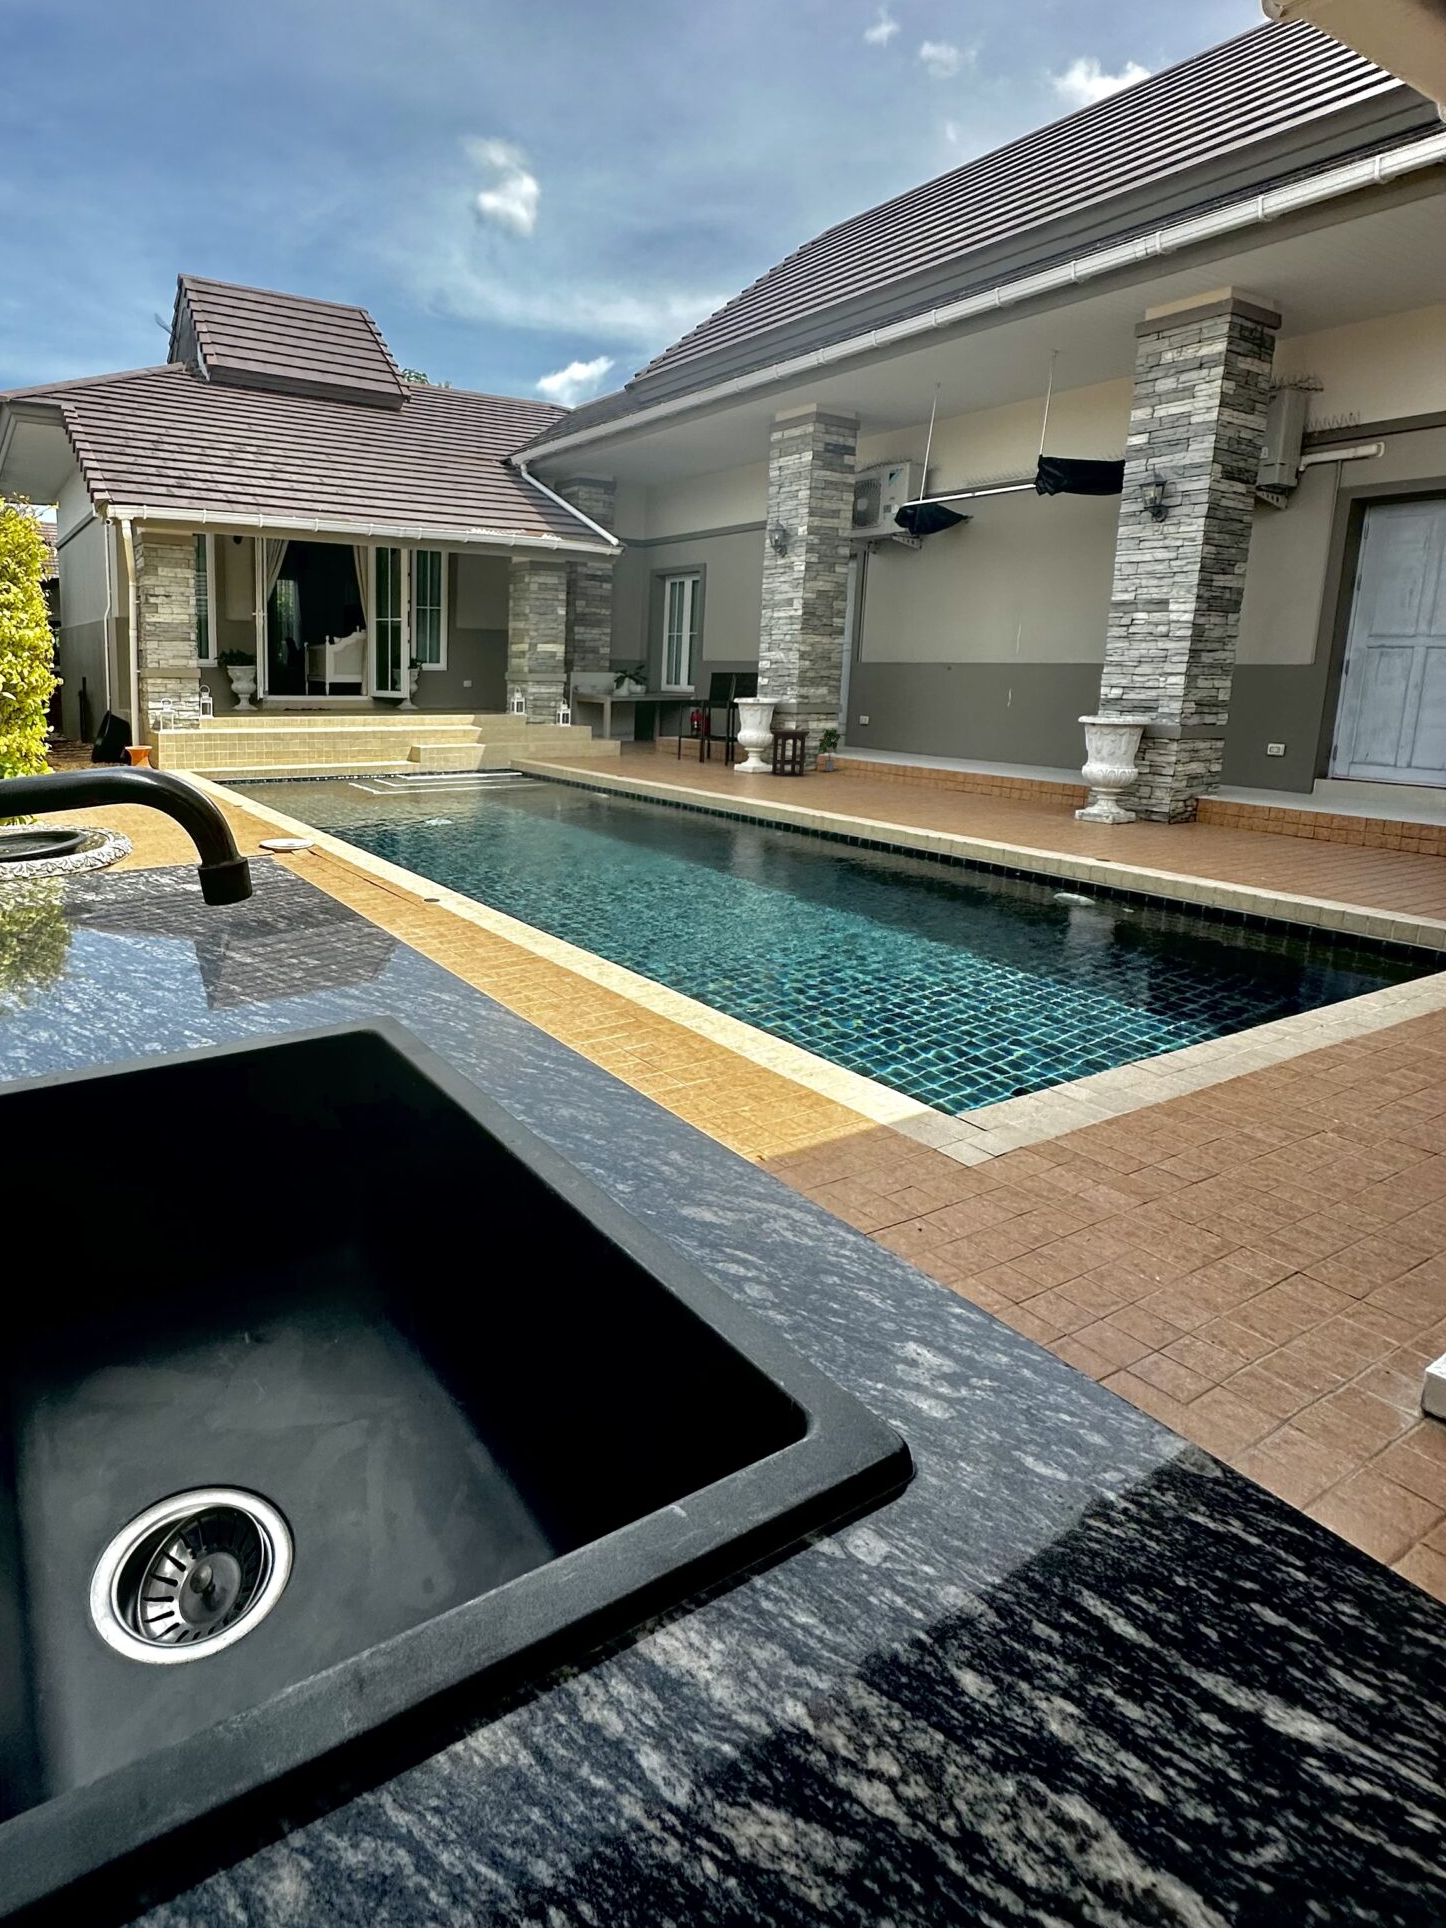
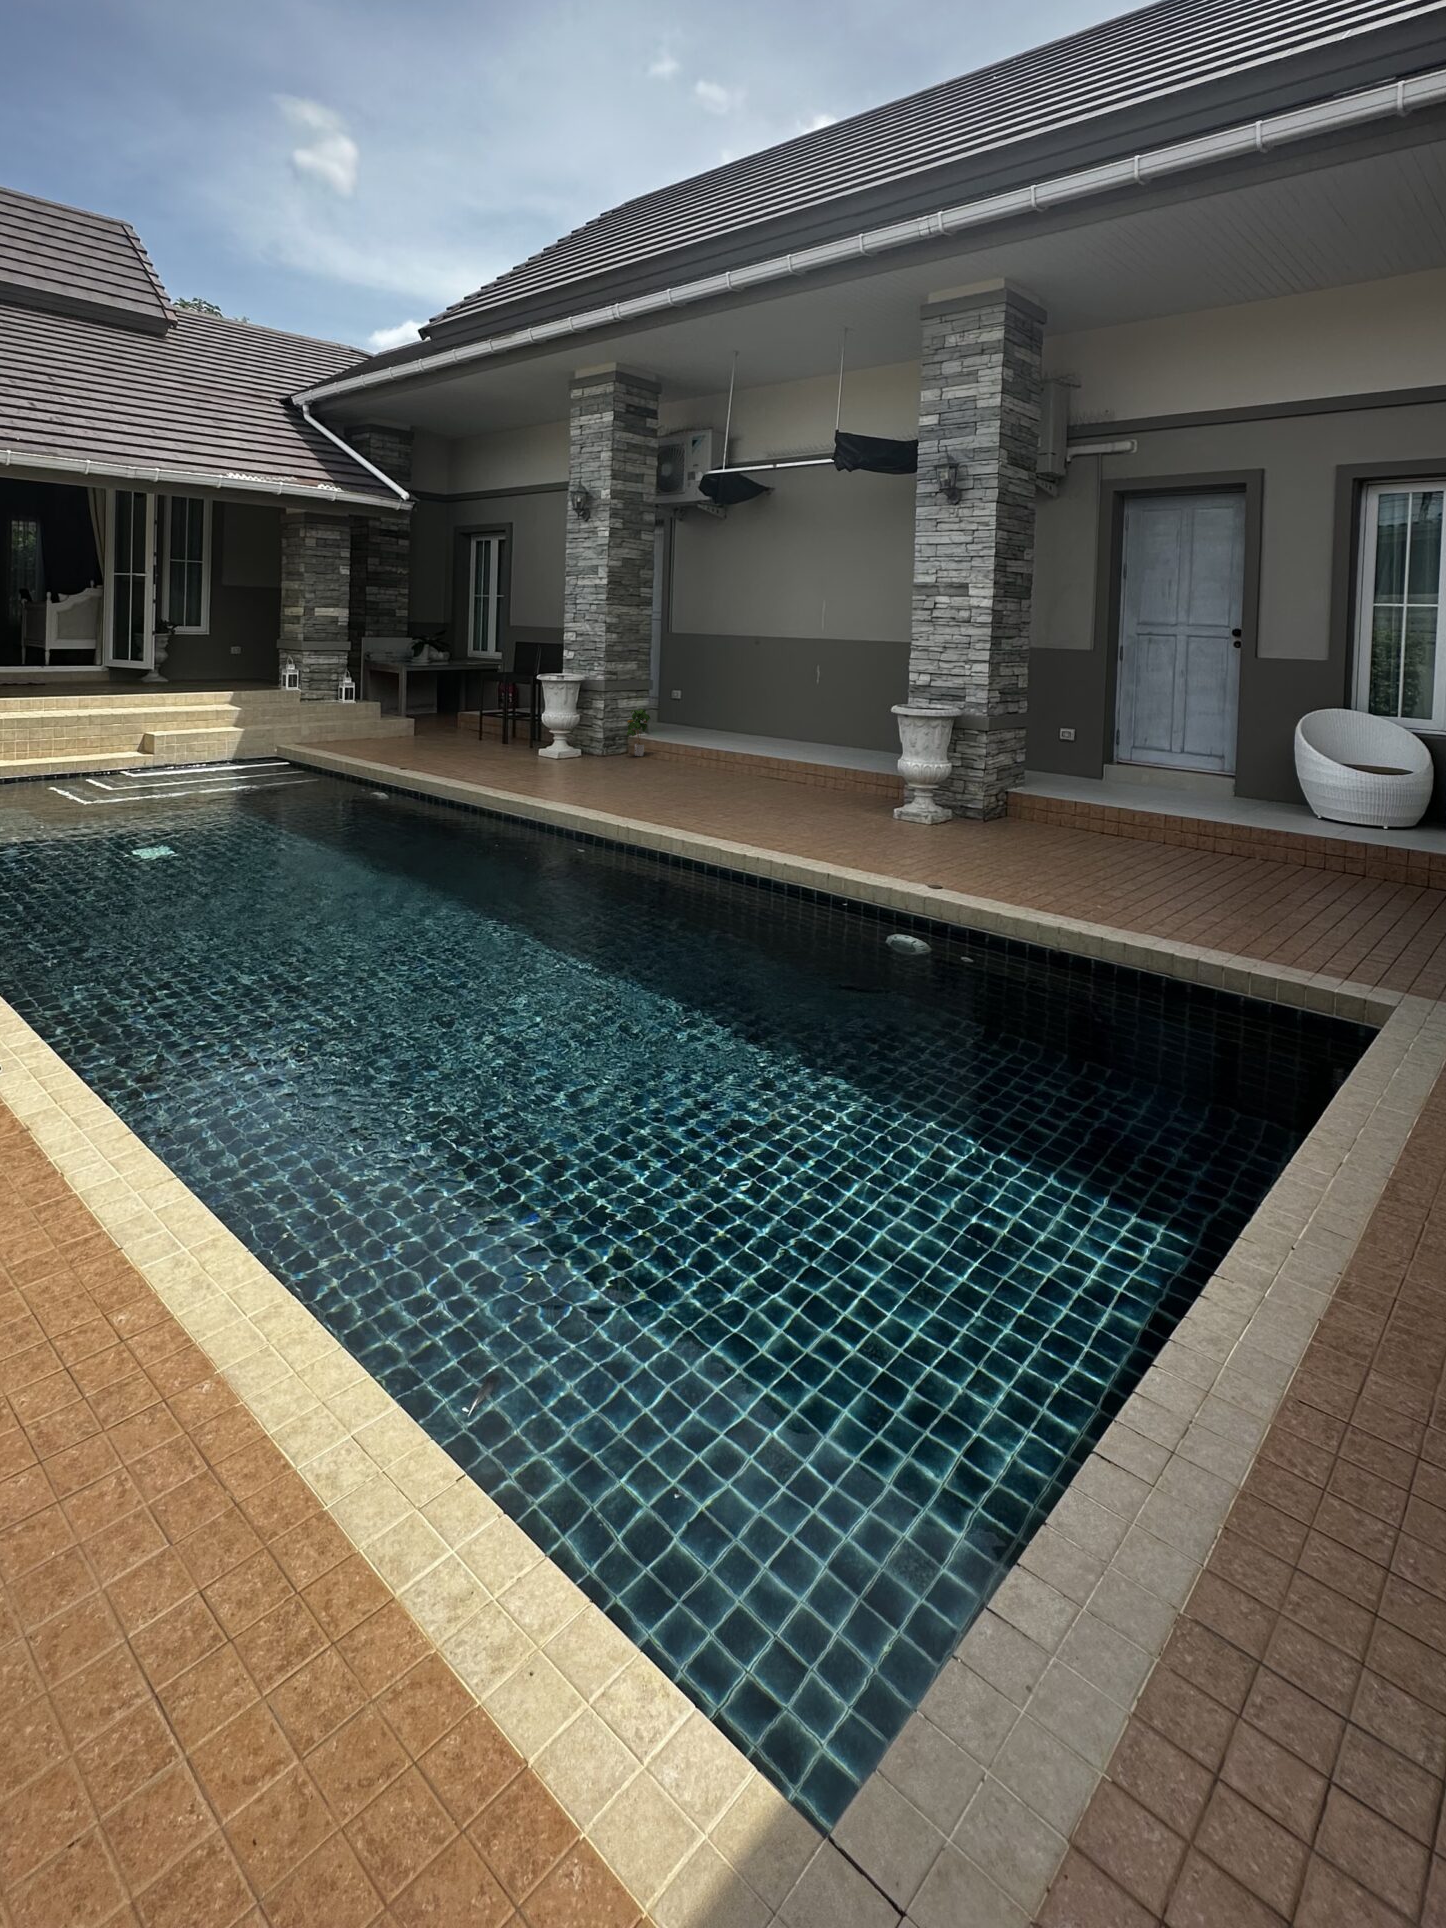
stool: present [771,730,810,776] -> none [574,711,616,764]

